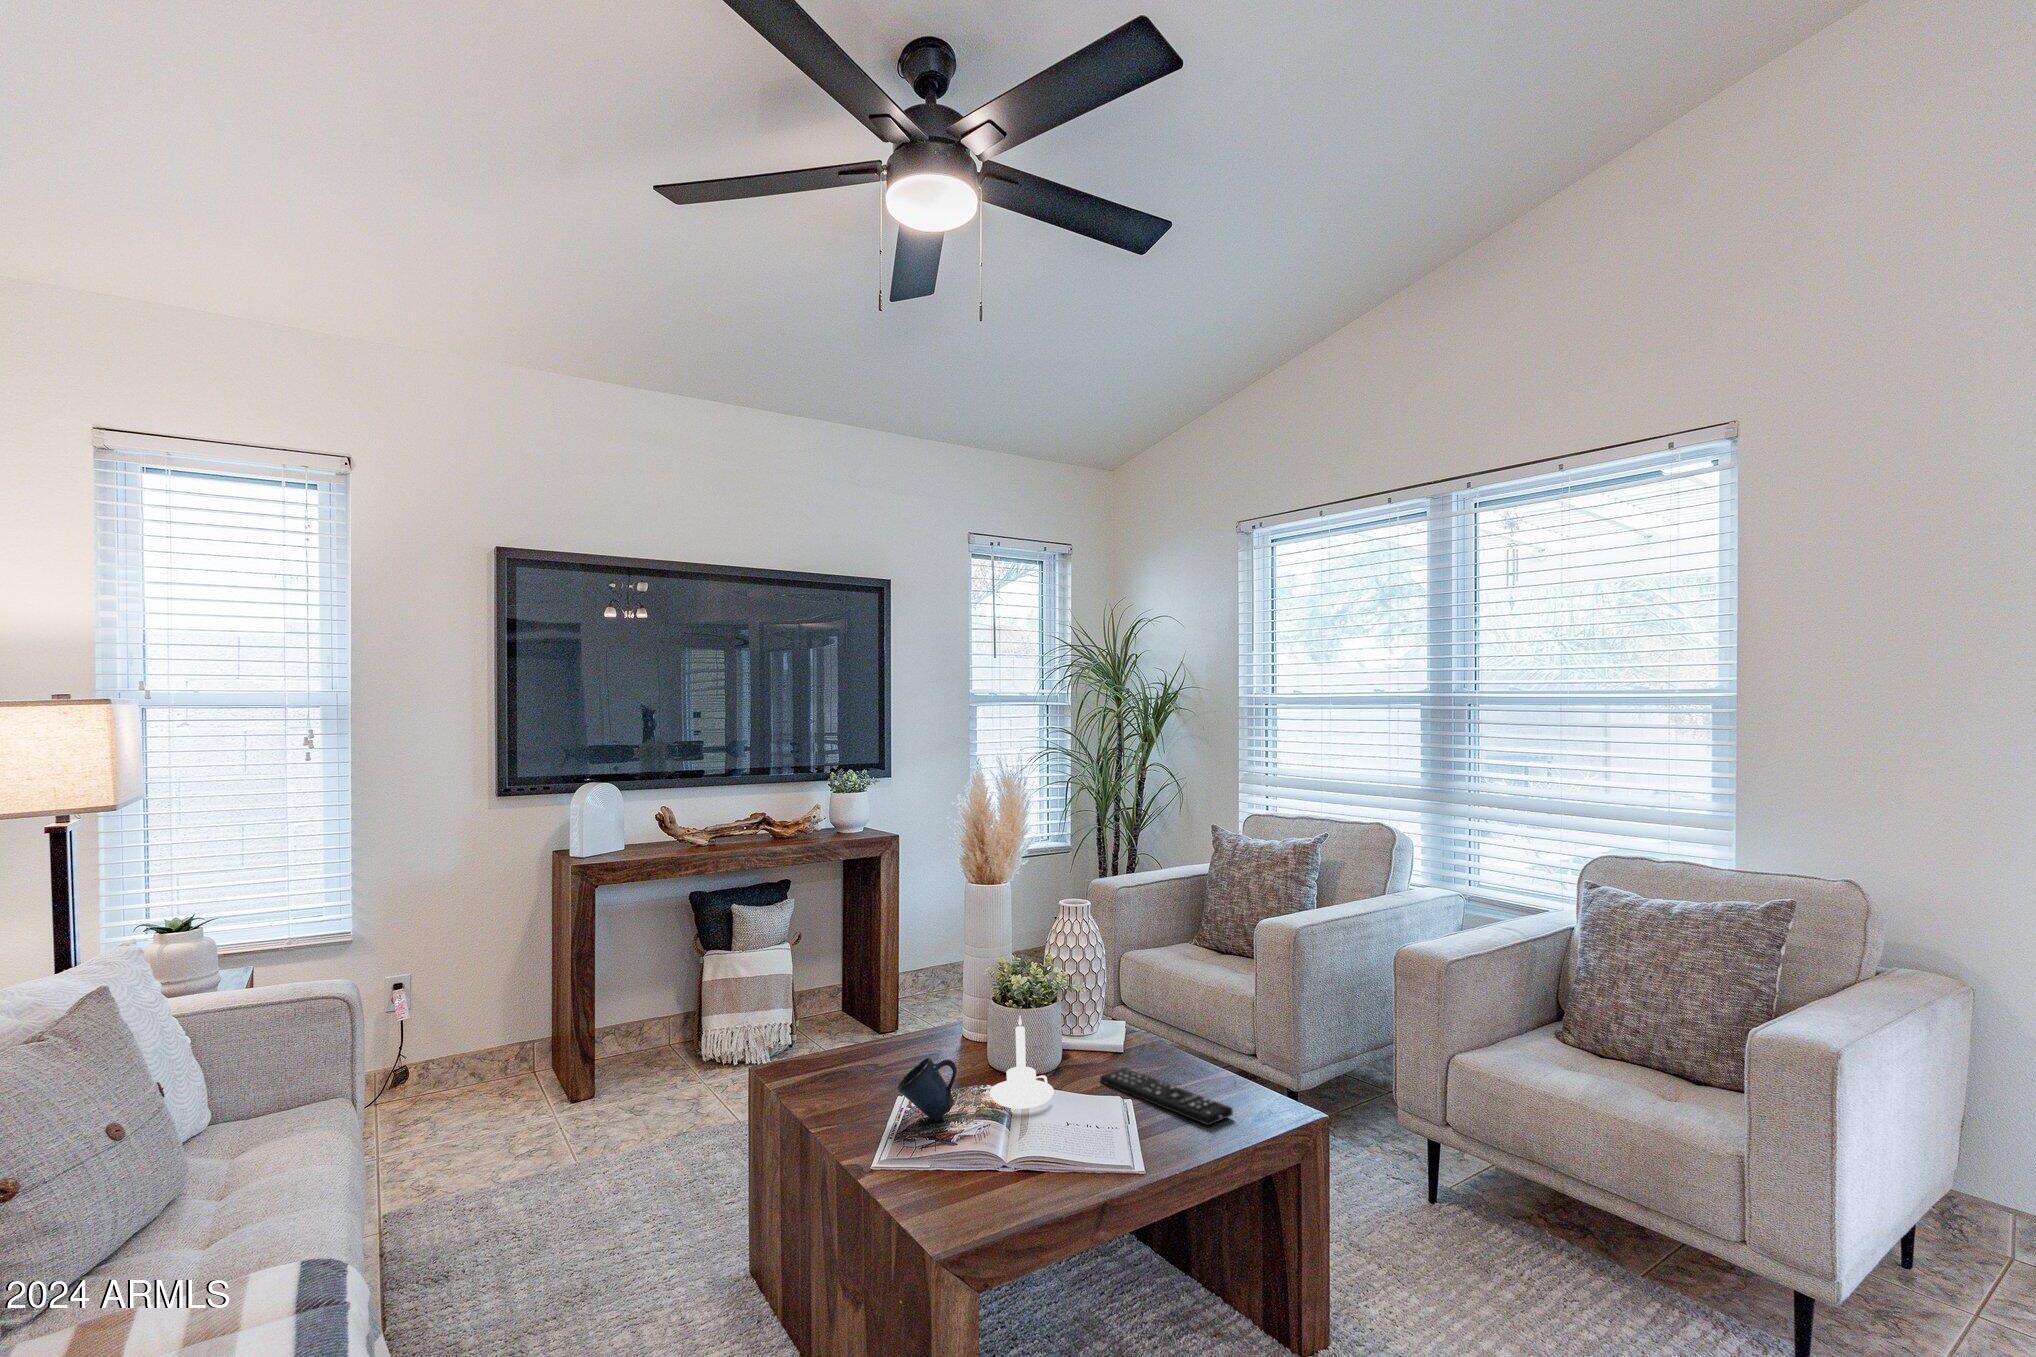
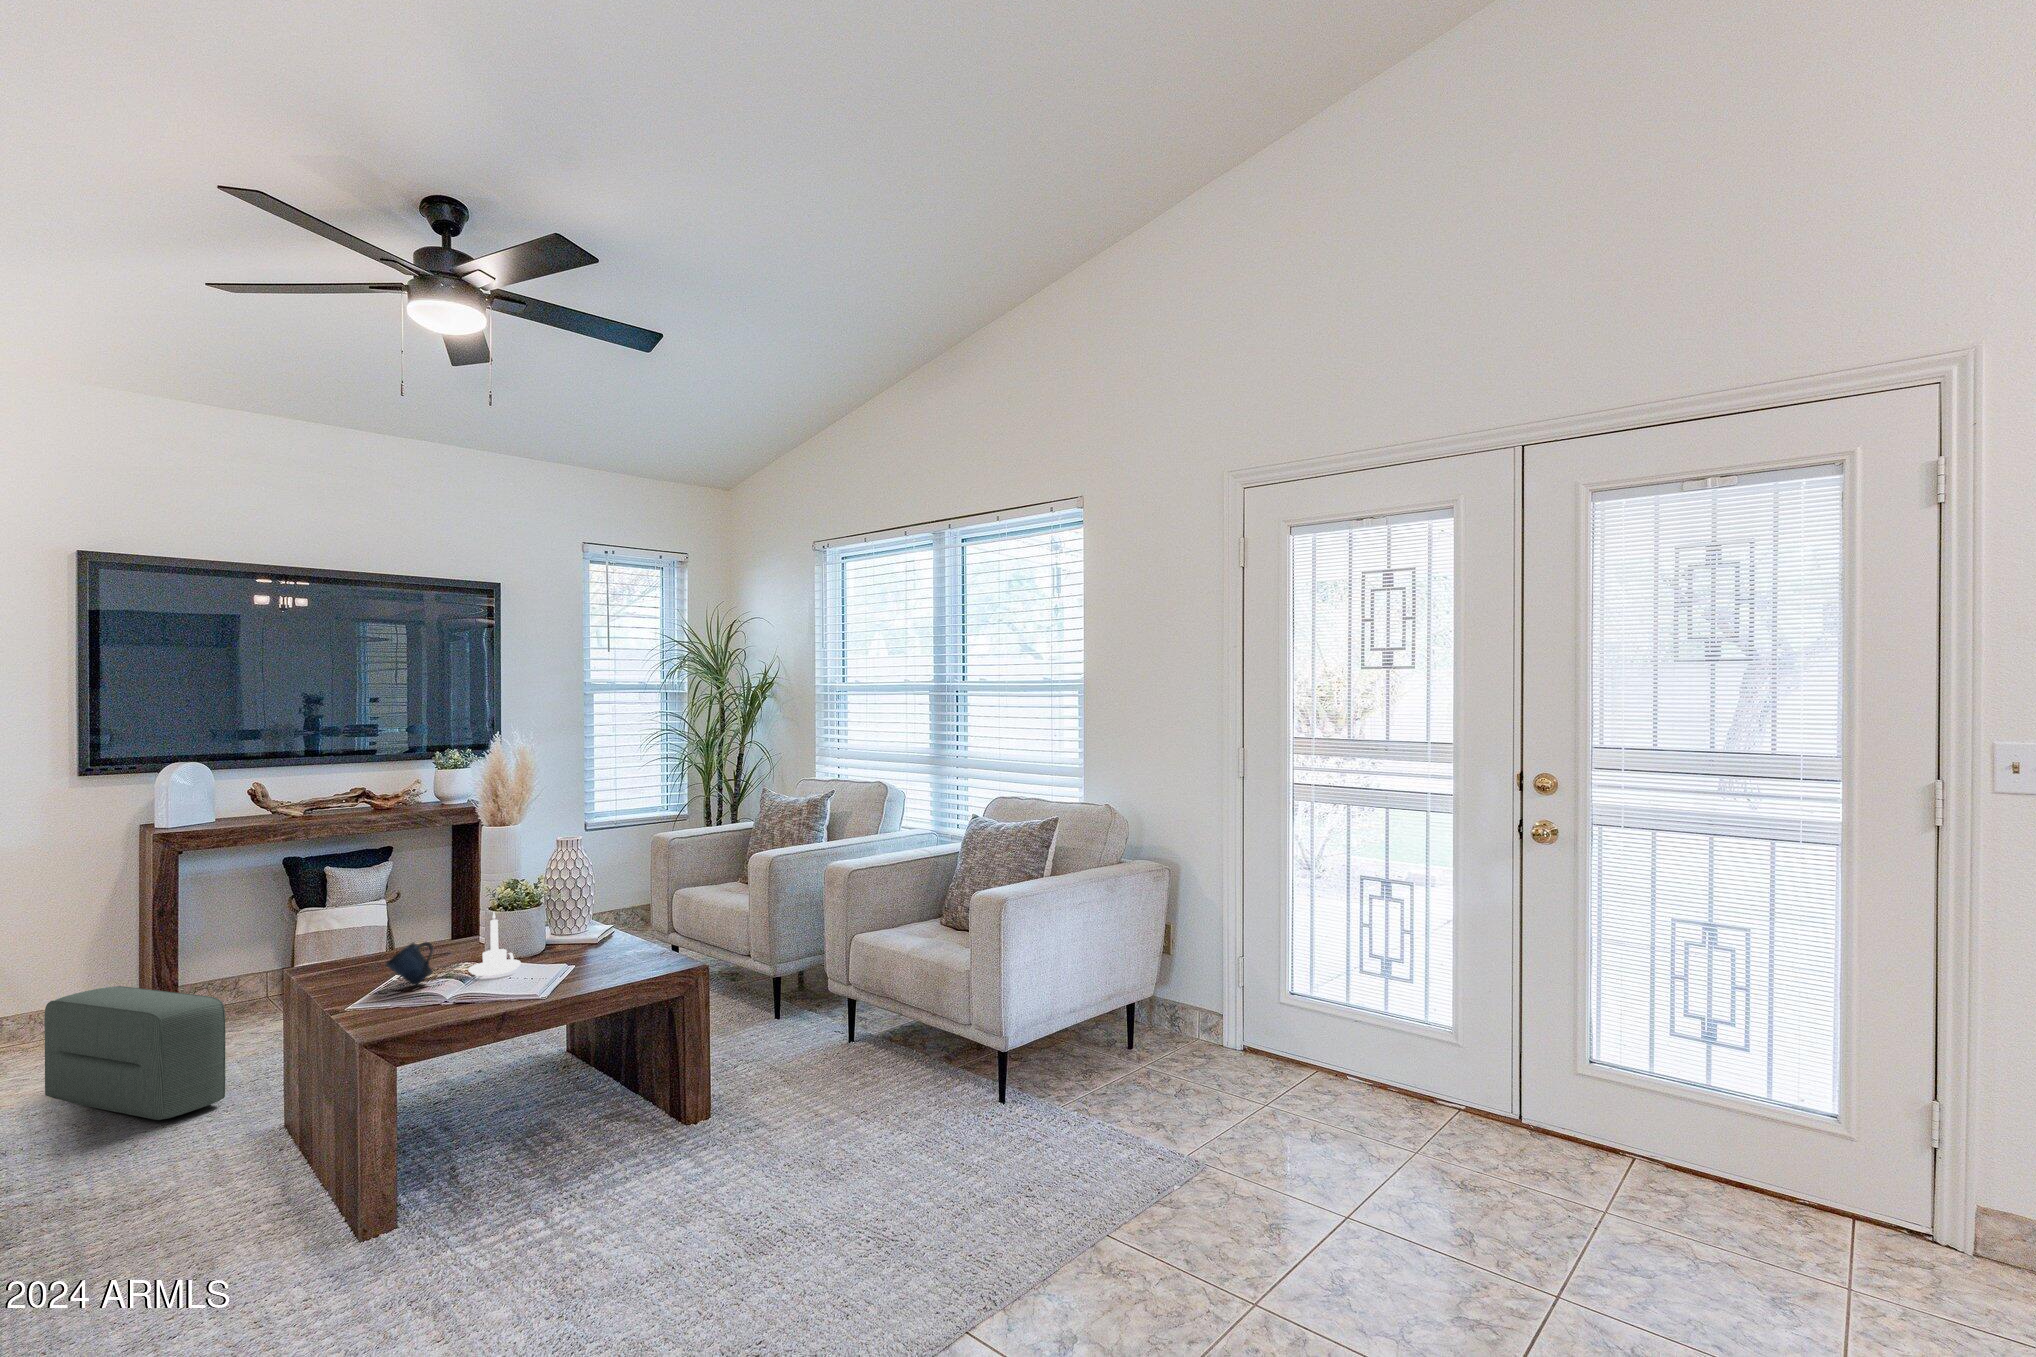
pouf: none [477,1051,671,1243] -> present [44,986,225,1120]
remote control: present [1100,1068,1233,1125] -> none [567,950,644,974]

